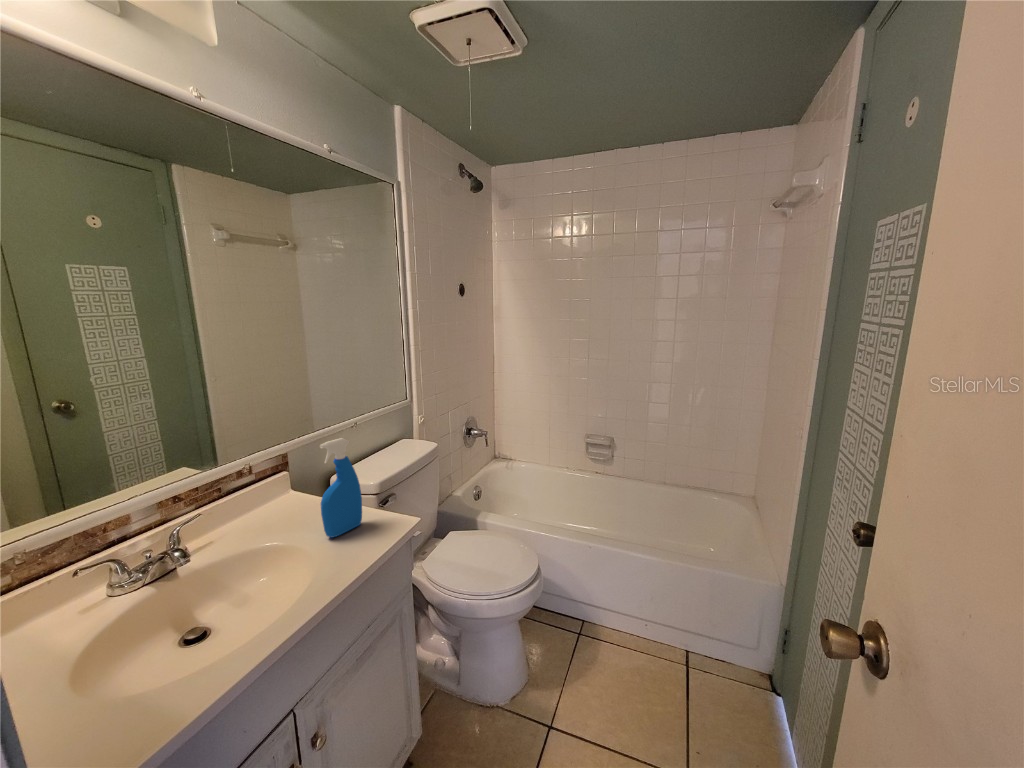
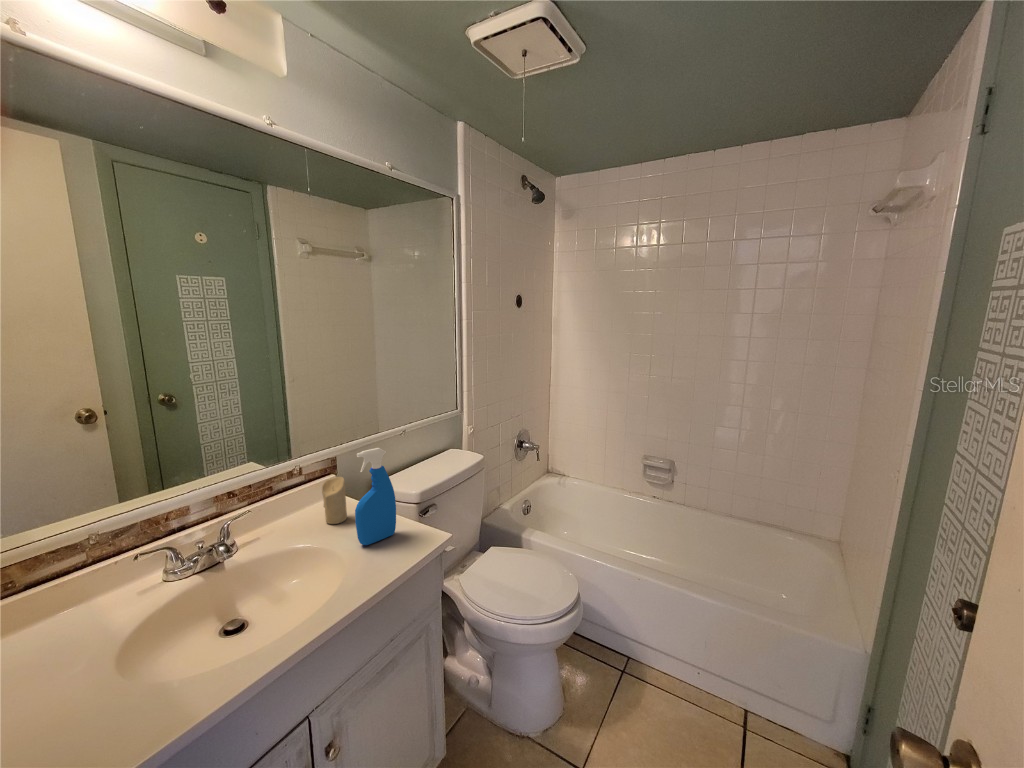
candle: none [278,472,306,521] -> present [322,477,347,524]

